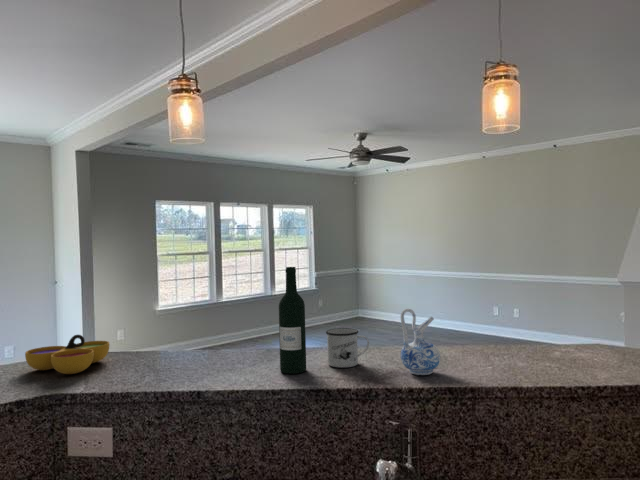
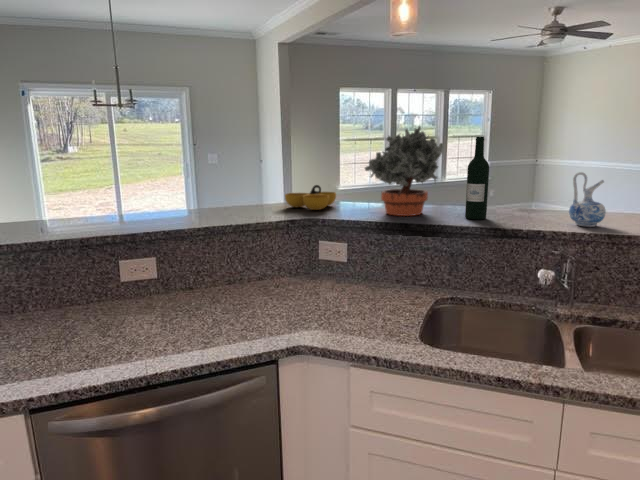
potted plant: none [144,251,247,375] -> present [365,126,443,216]
mug: present [326,328,369,368] -> none [504,190,542,219]

